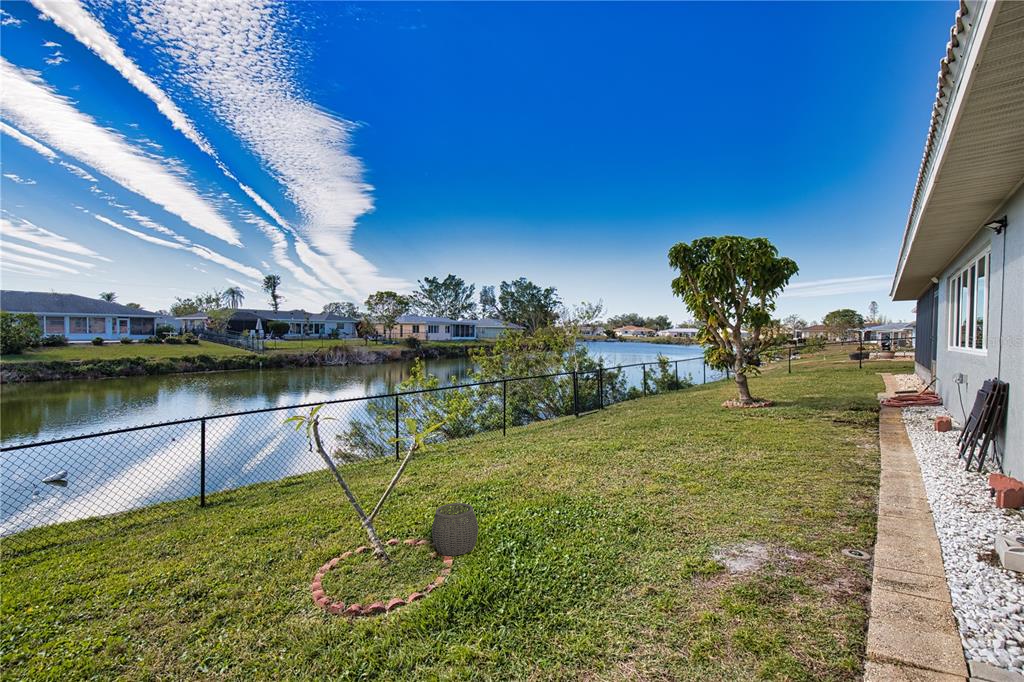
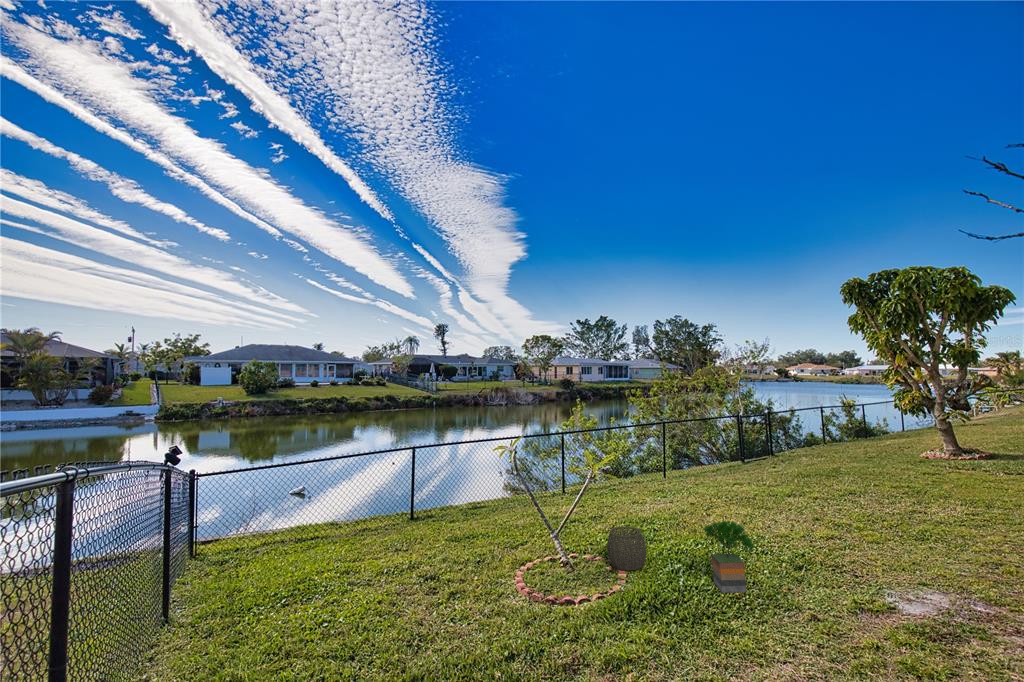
potted tree: none [540,489,594,572] -> present [704,521,753,593]

